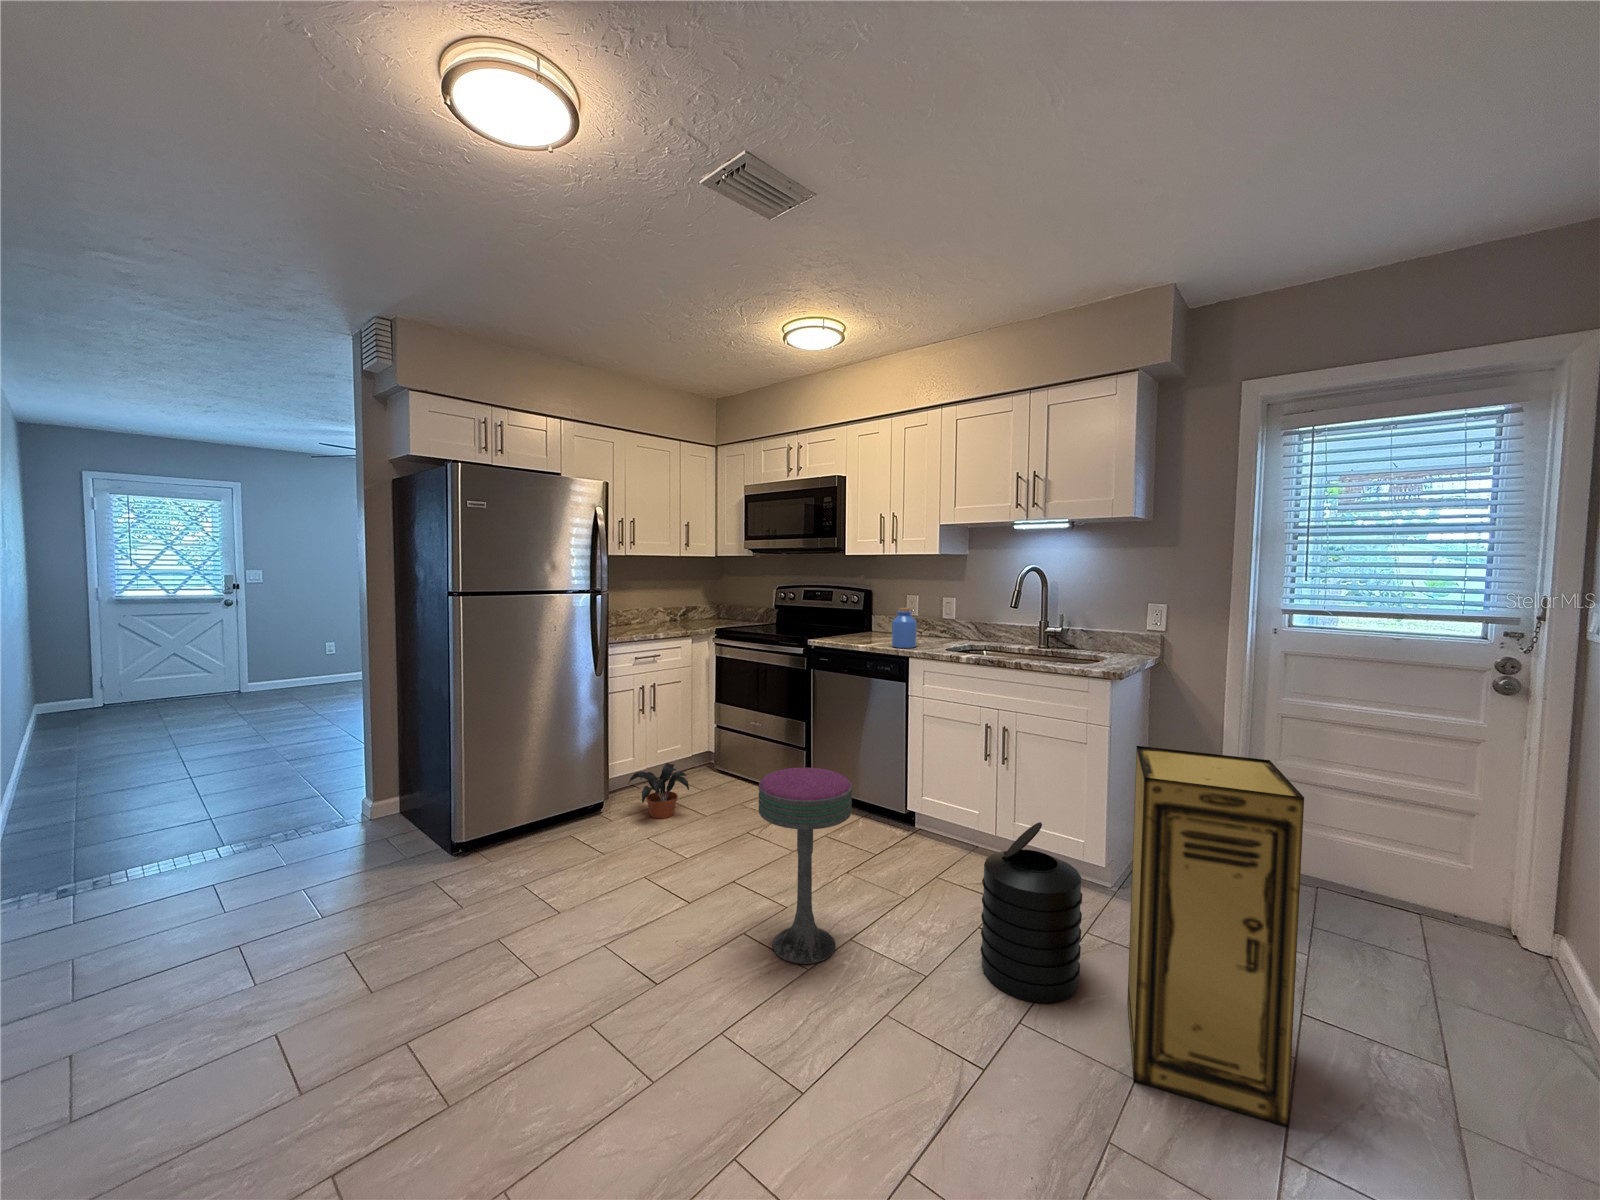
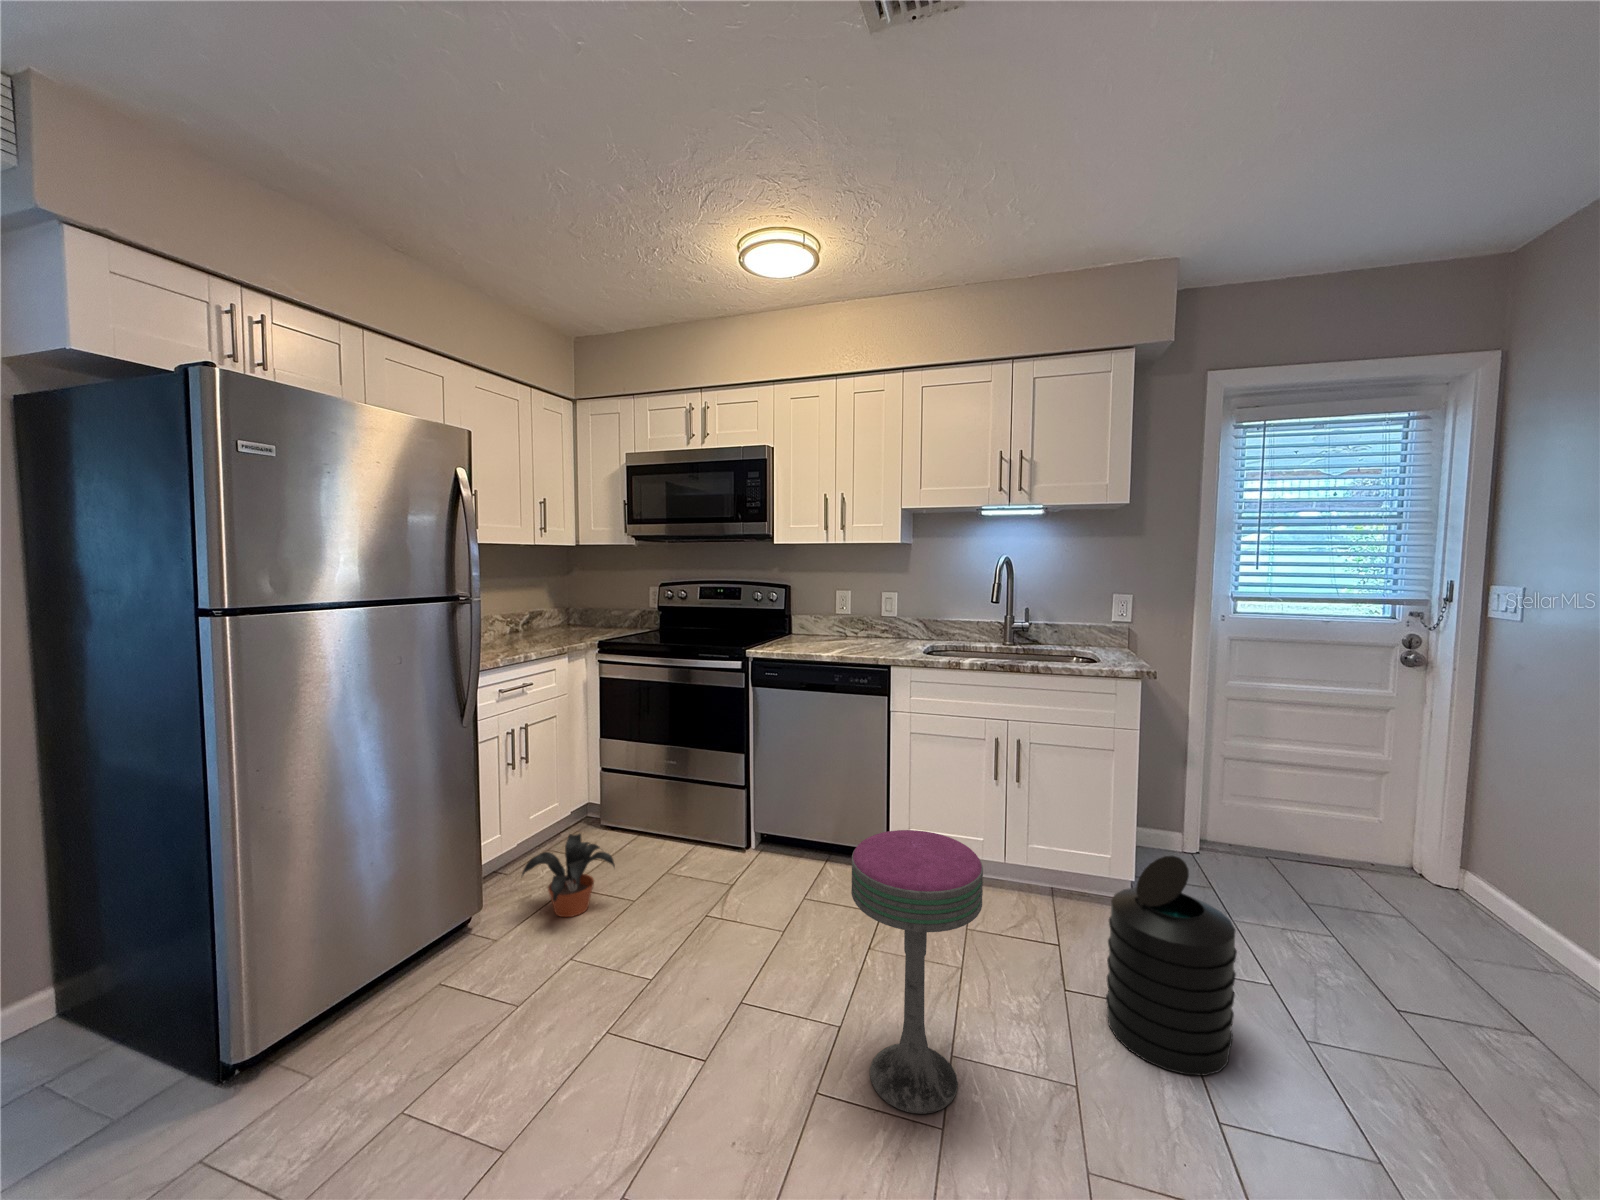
jar: present [892,608,917,648] -> none [860,606,889,654]
storage cabinet: present [1127,746,1304,1126] -> none [1278,757,1561,1157]

